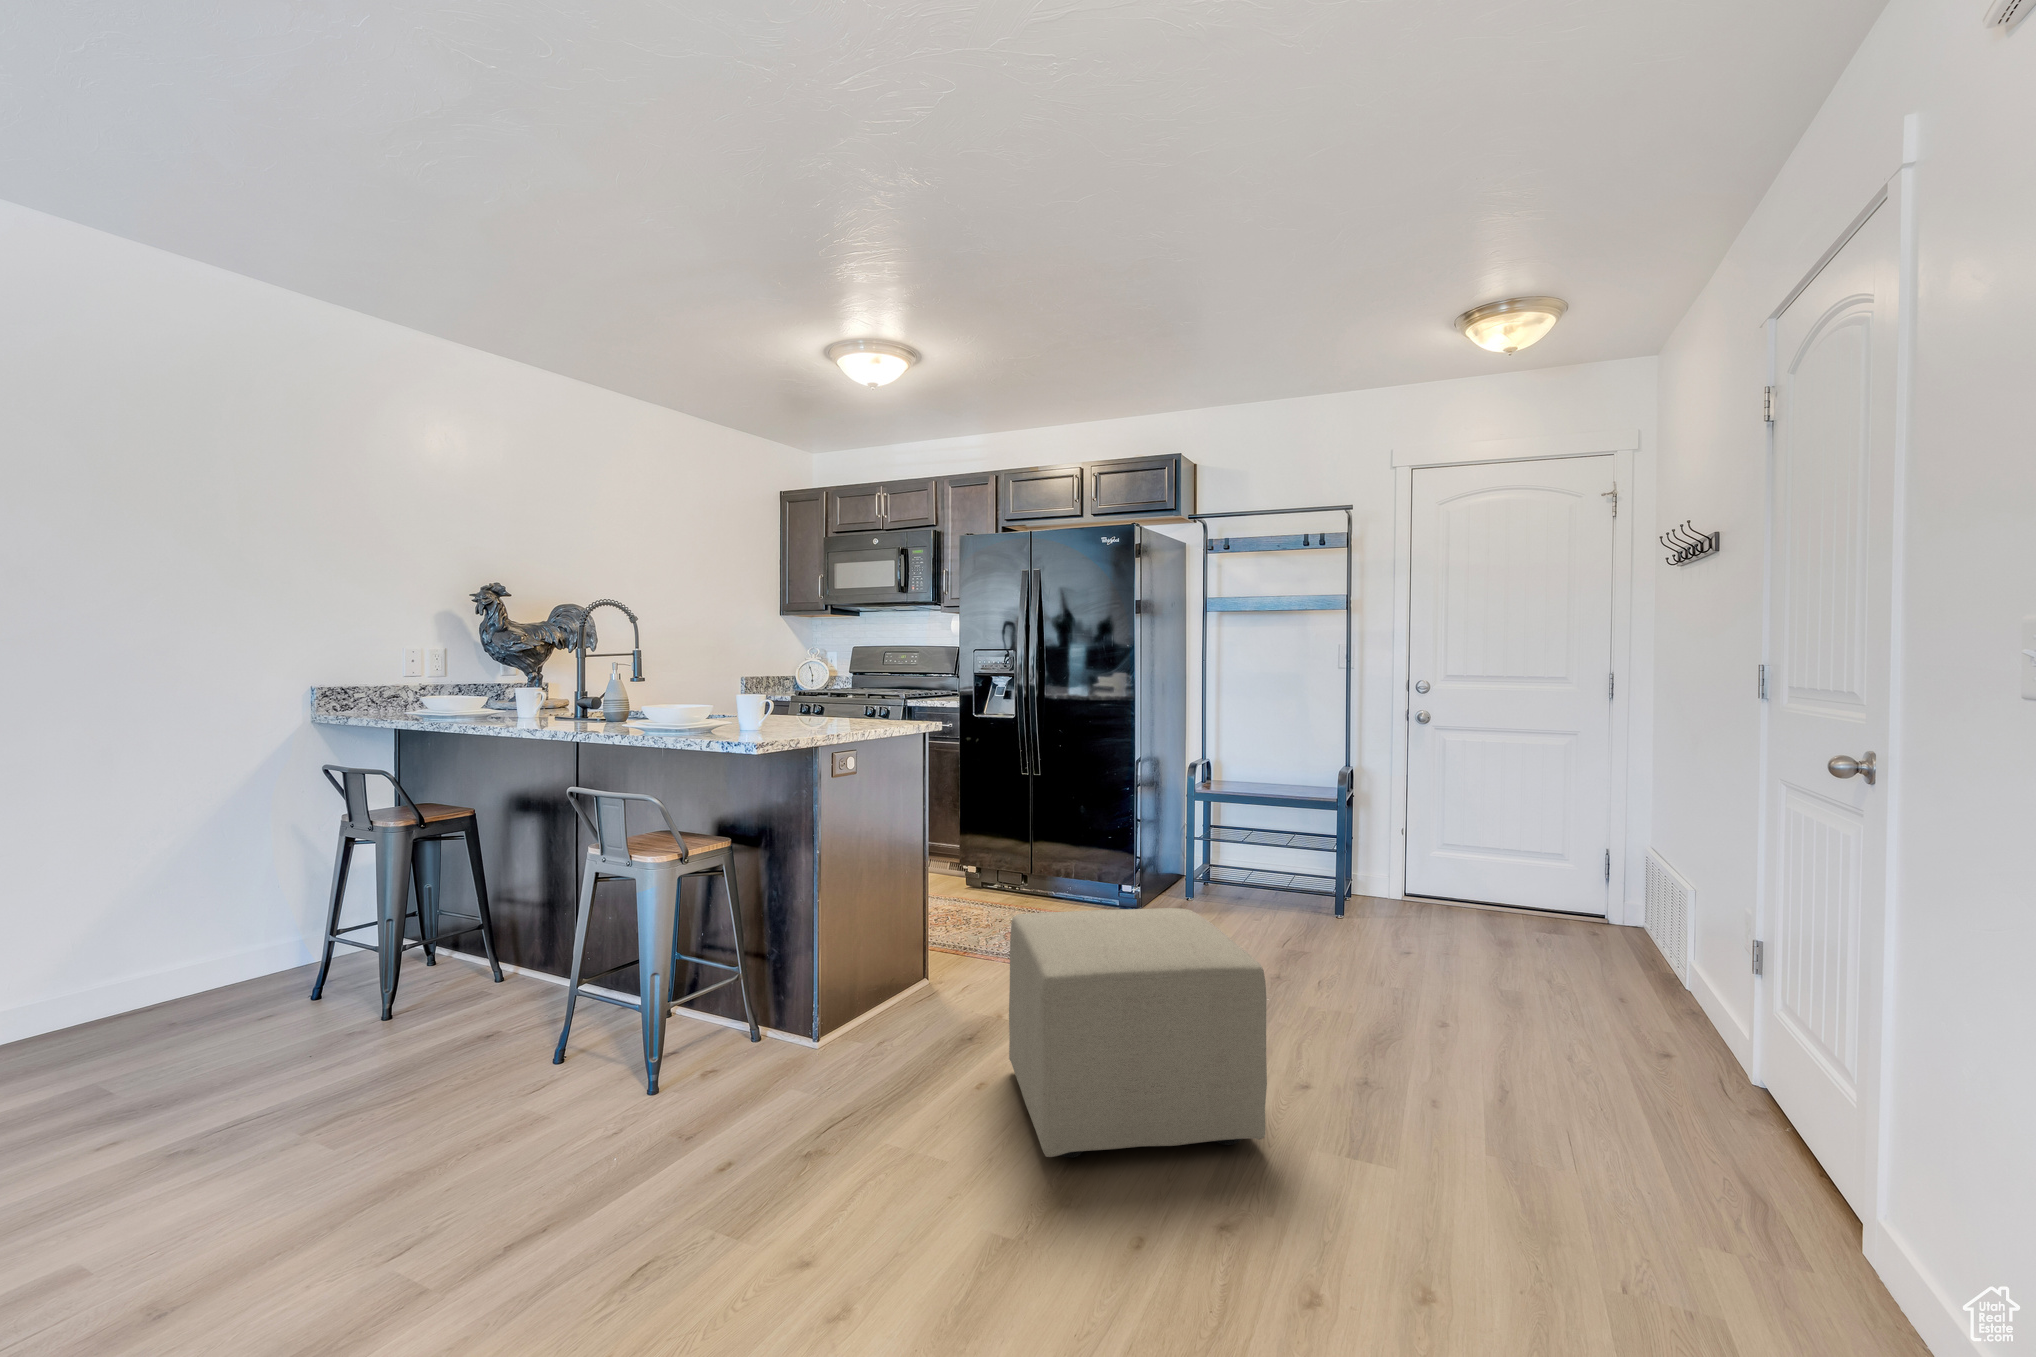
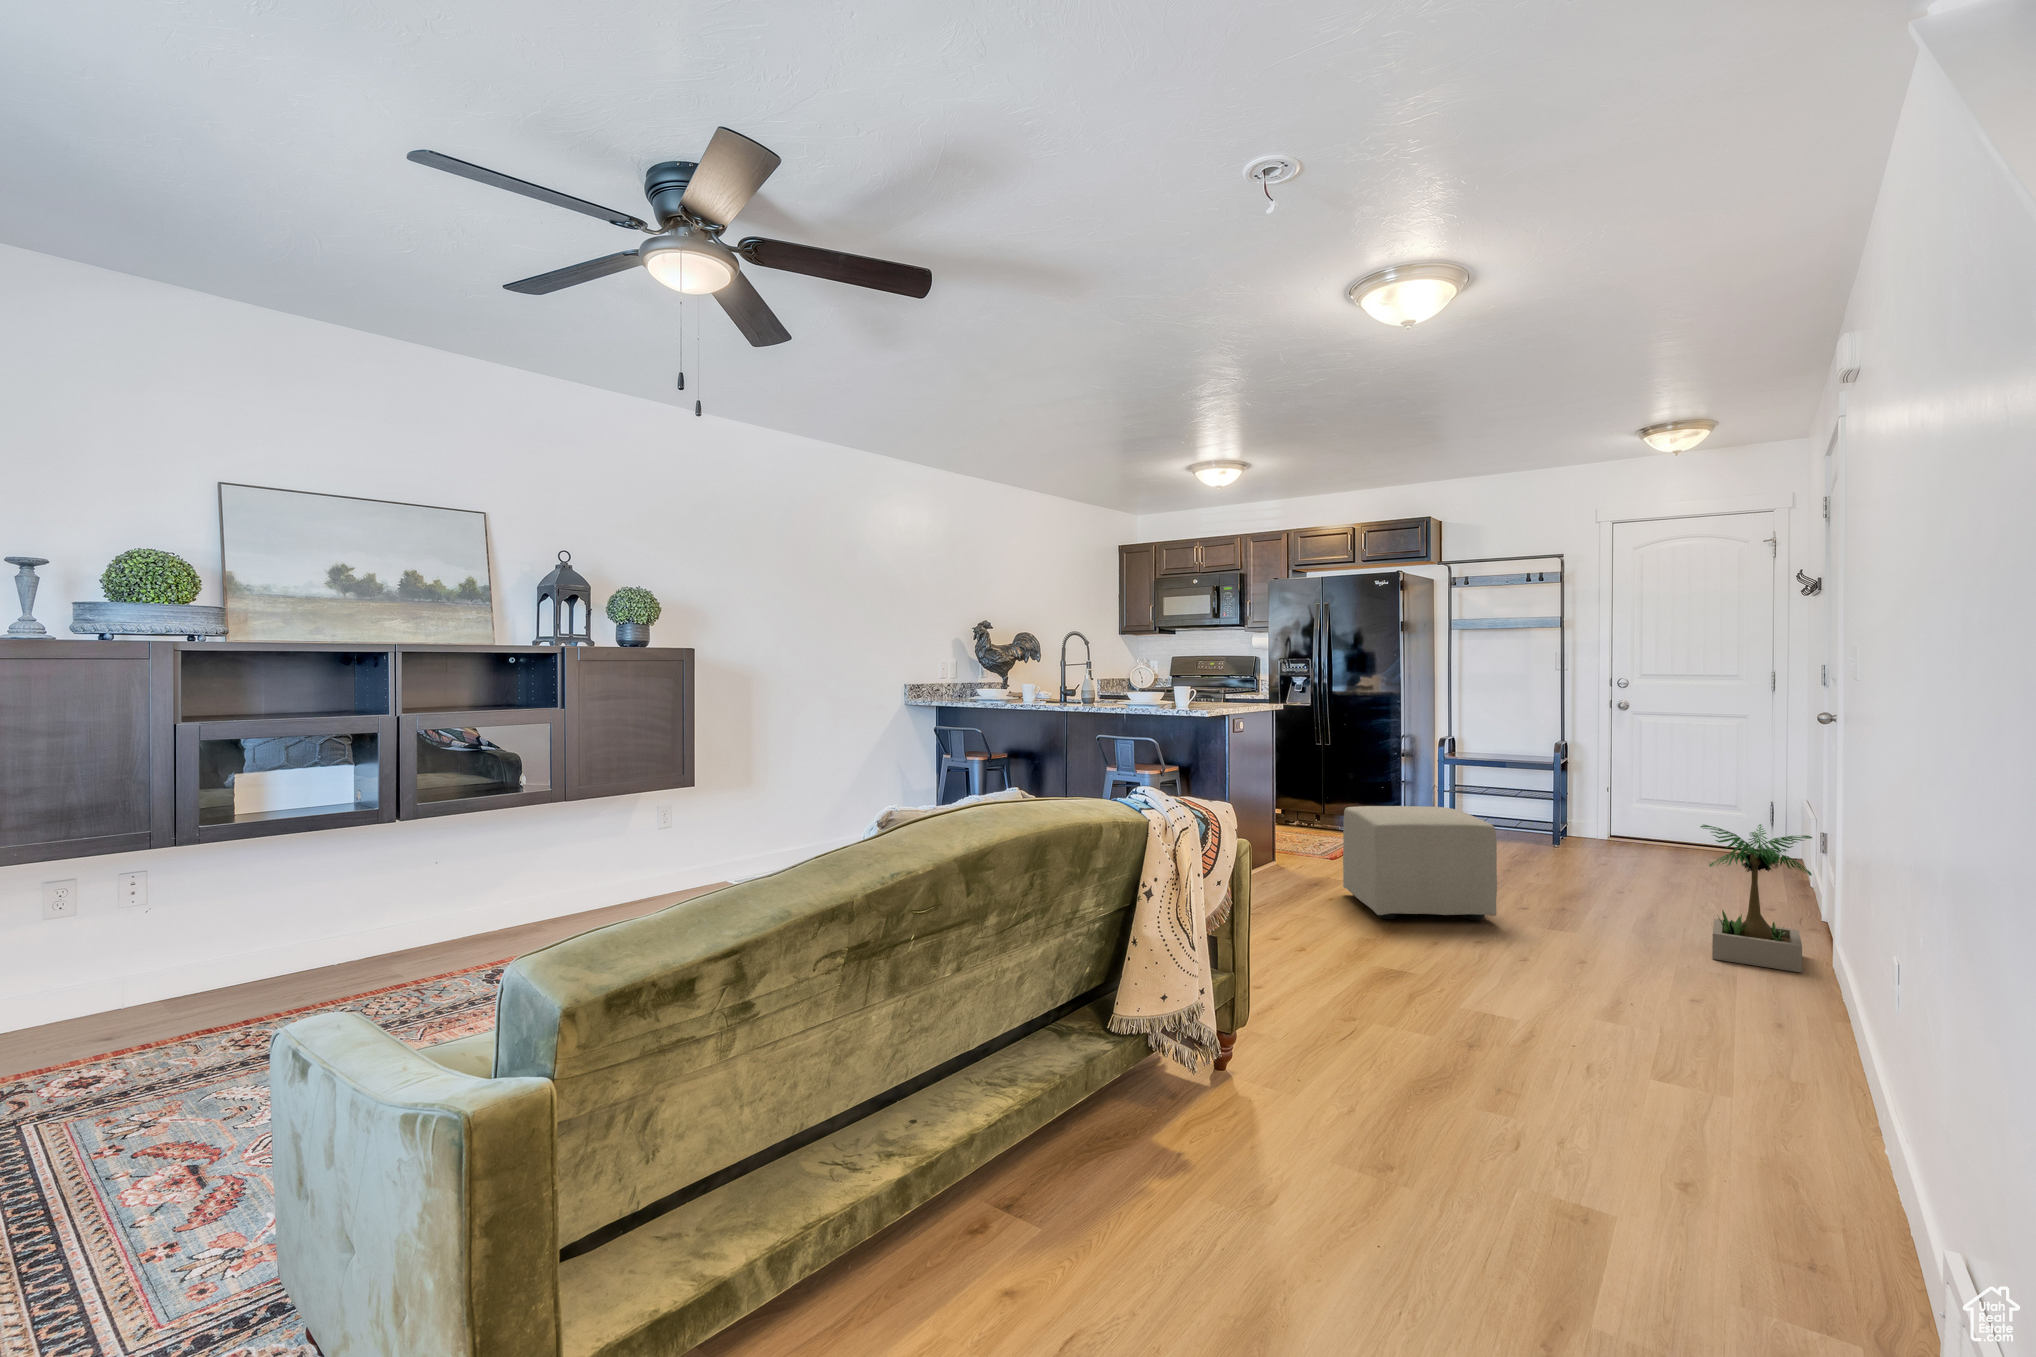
potted plant: none [1612,960,1879,1295] -> present [1700,824,1812,973]

